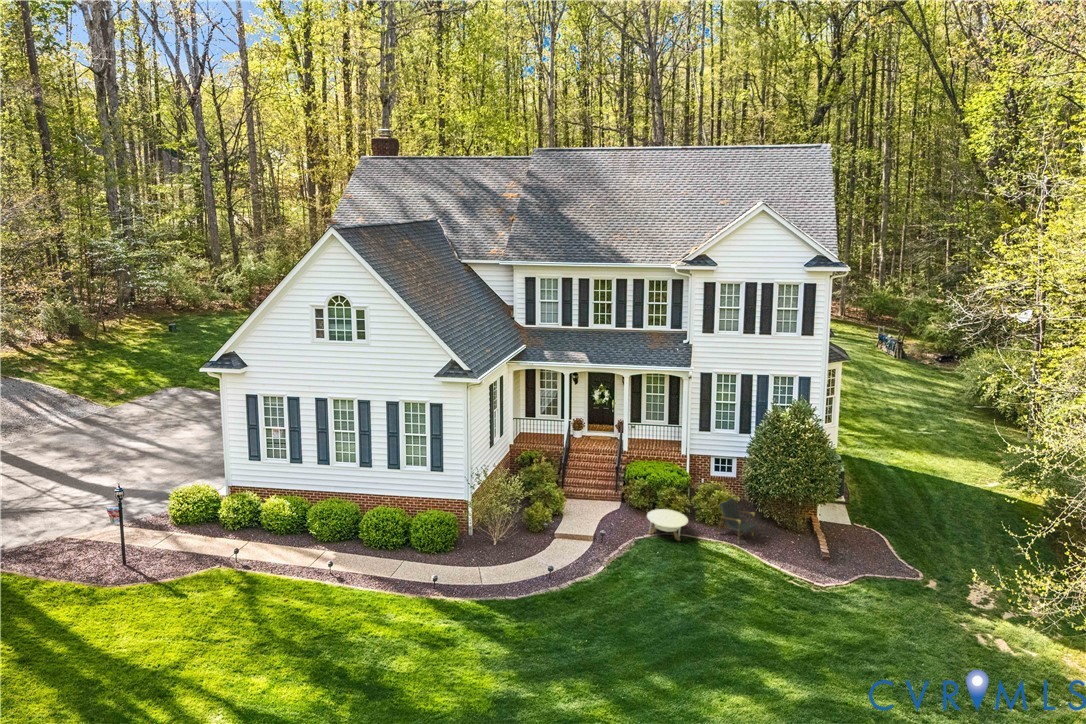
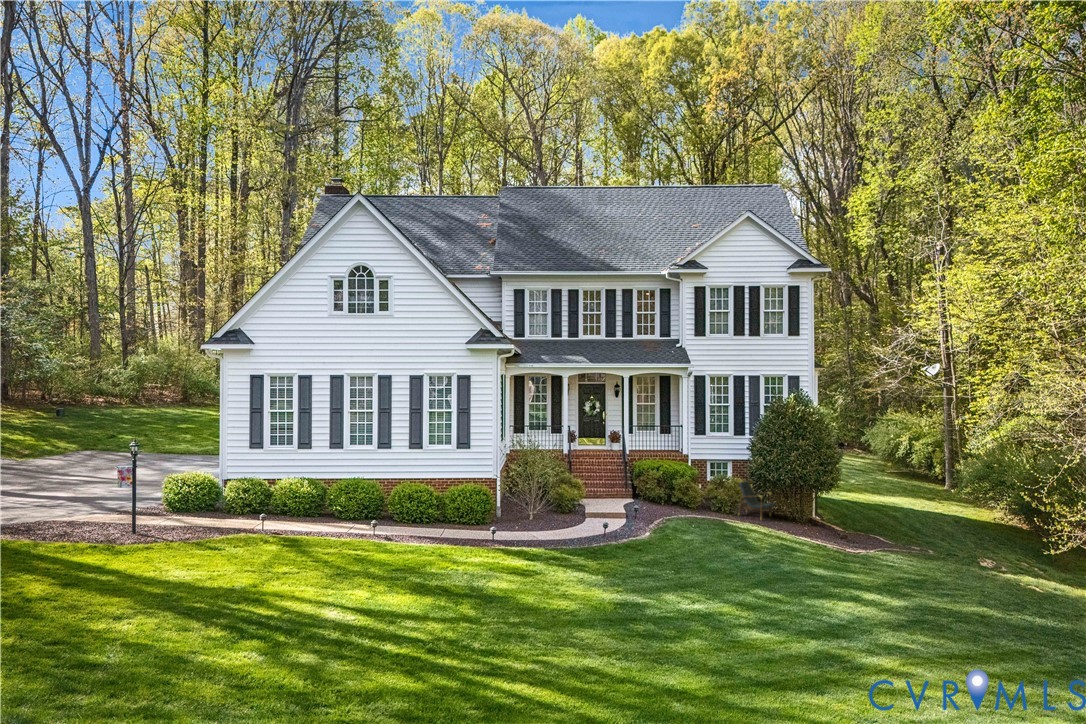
round table: present [647,509,688,541] -> none [670,494,712,519]

